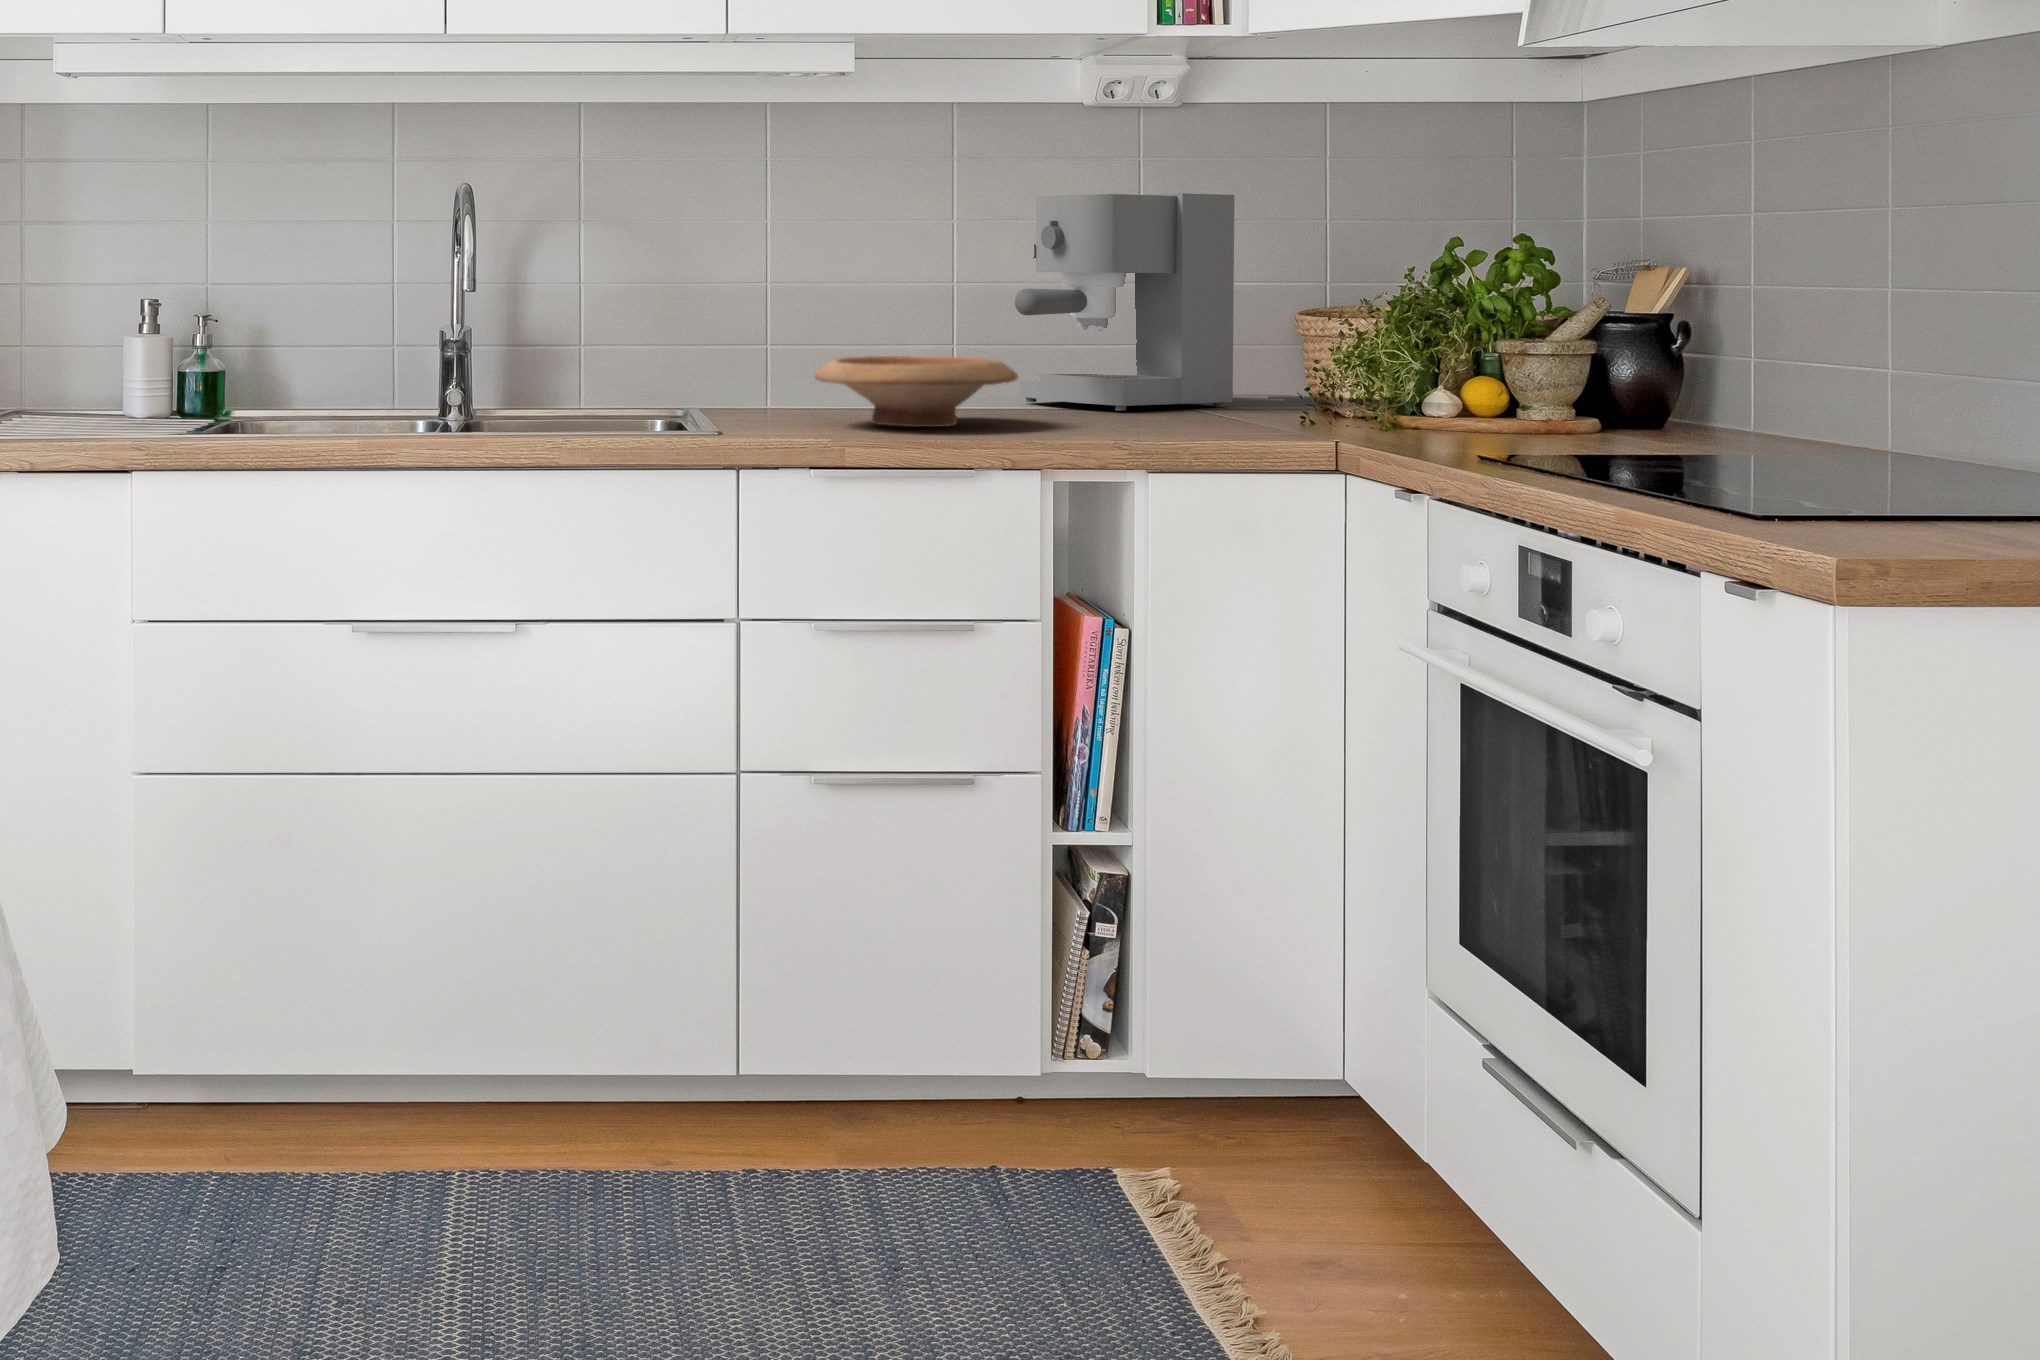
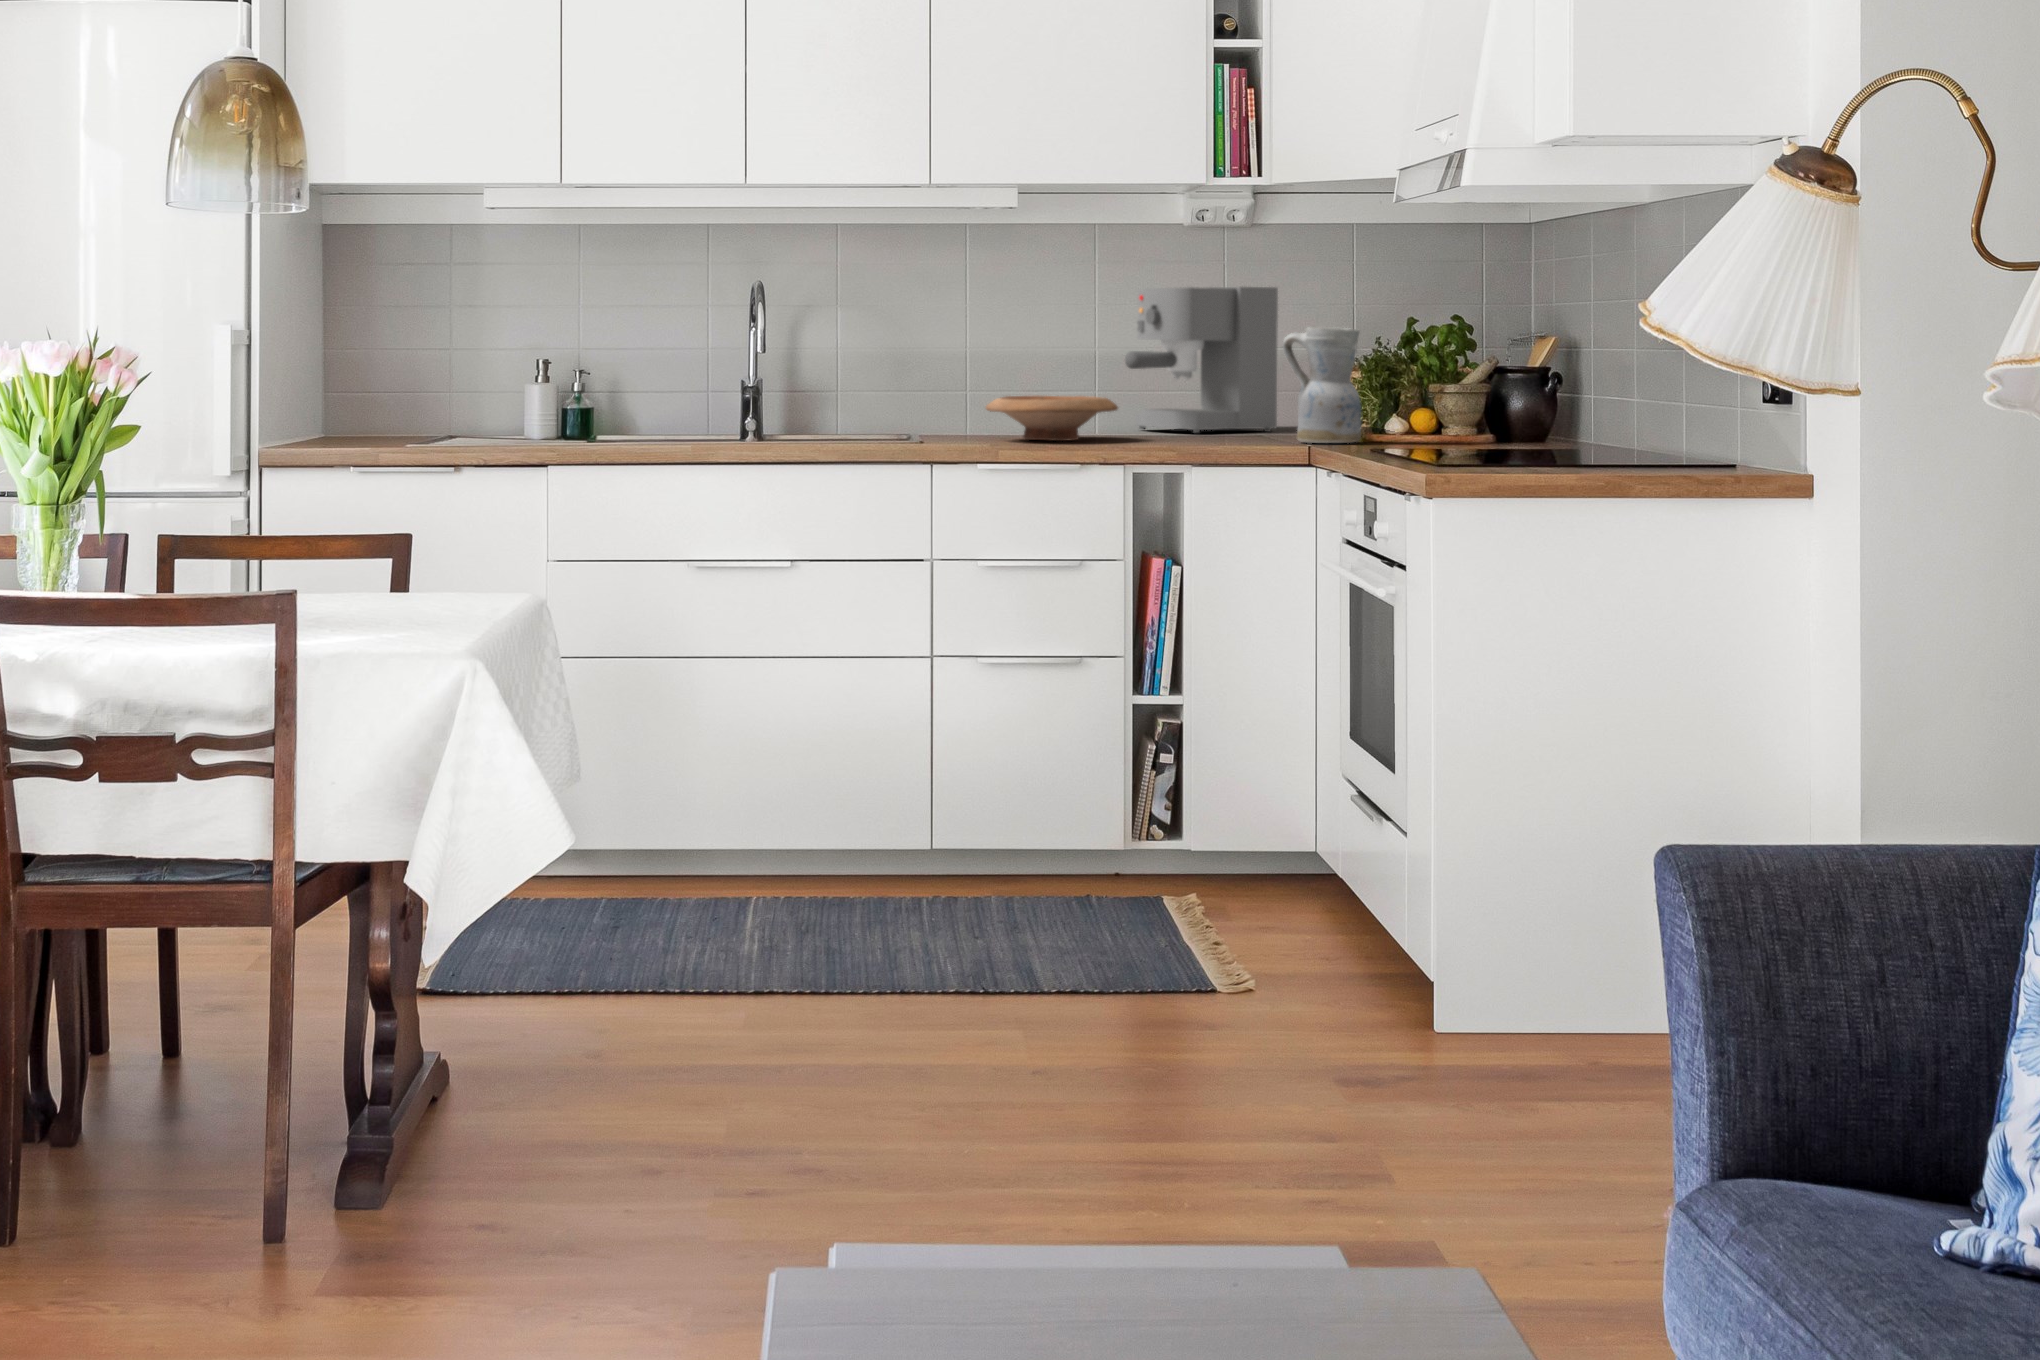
ceramic pitcher: none [1281,251,1410,434] -> present [1283,326,1362,443]

